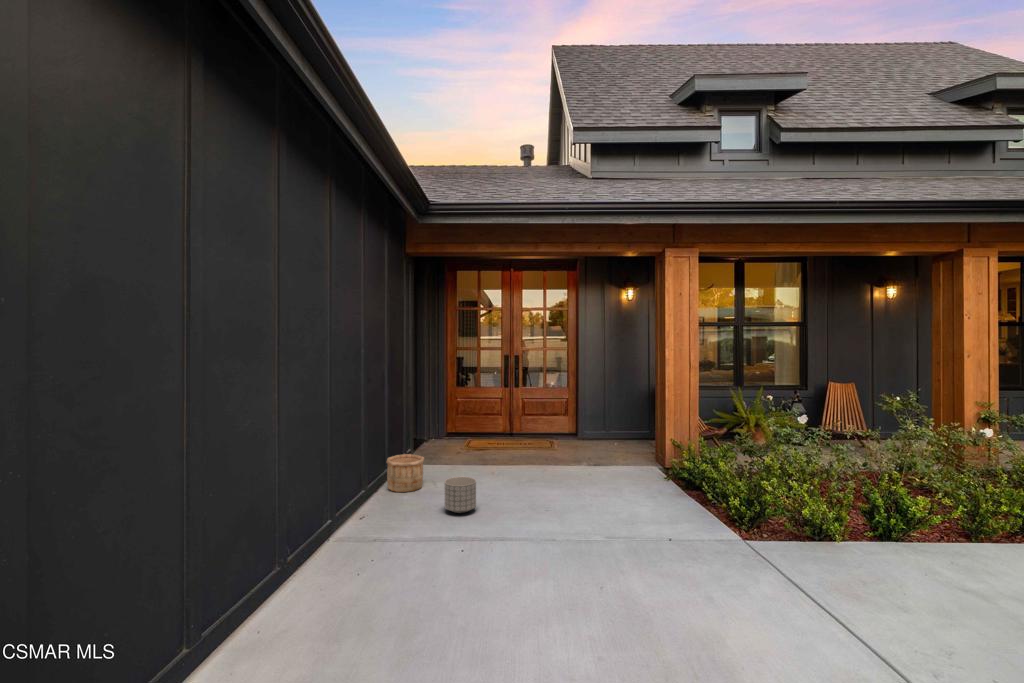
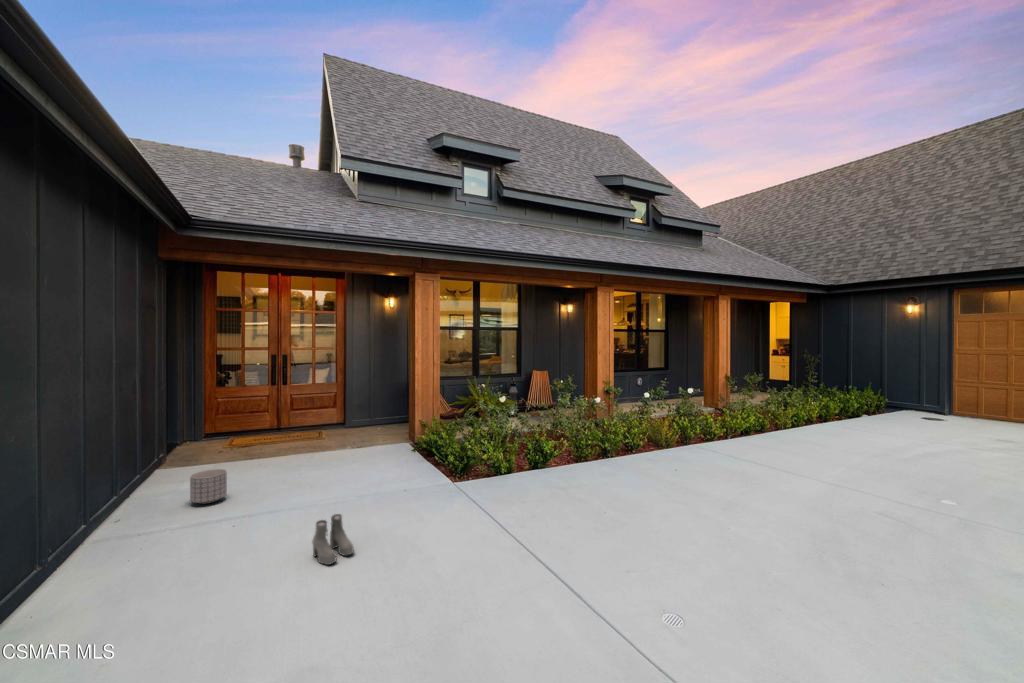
wooden bucket: present [387,454,424,492] -> none [119,455,170,495]
boots: none [580,559,631,626] -> present [312,514,354,565]

